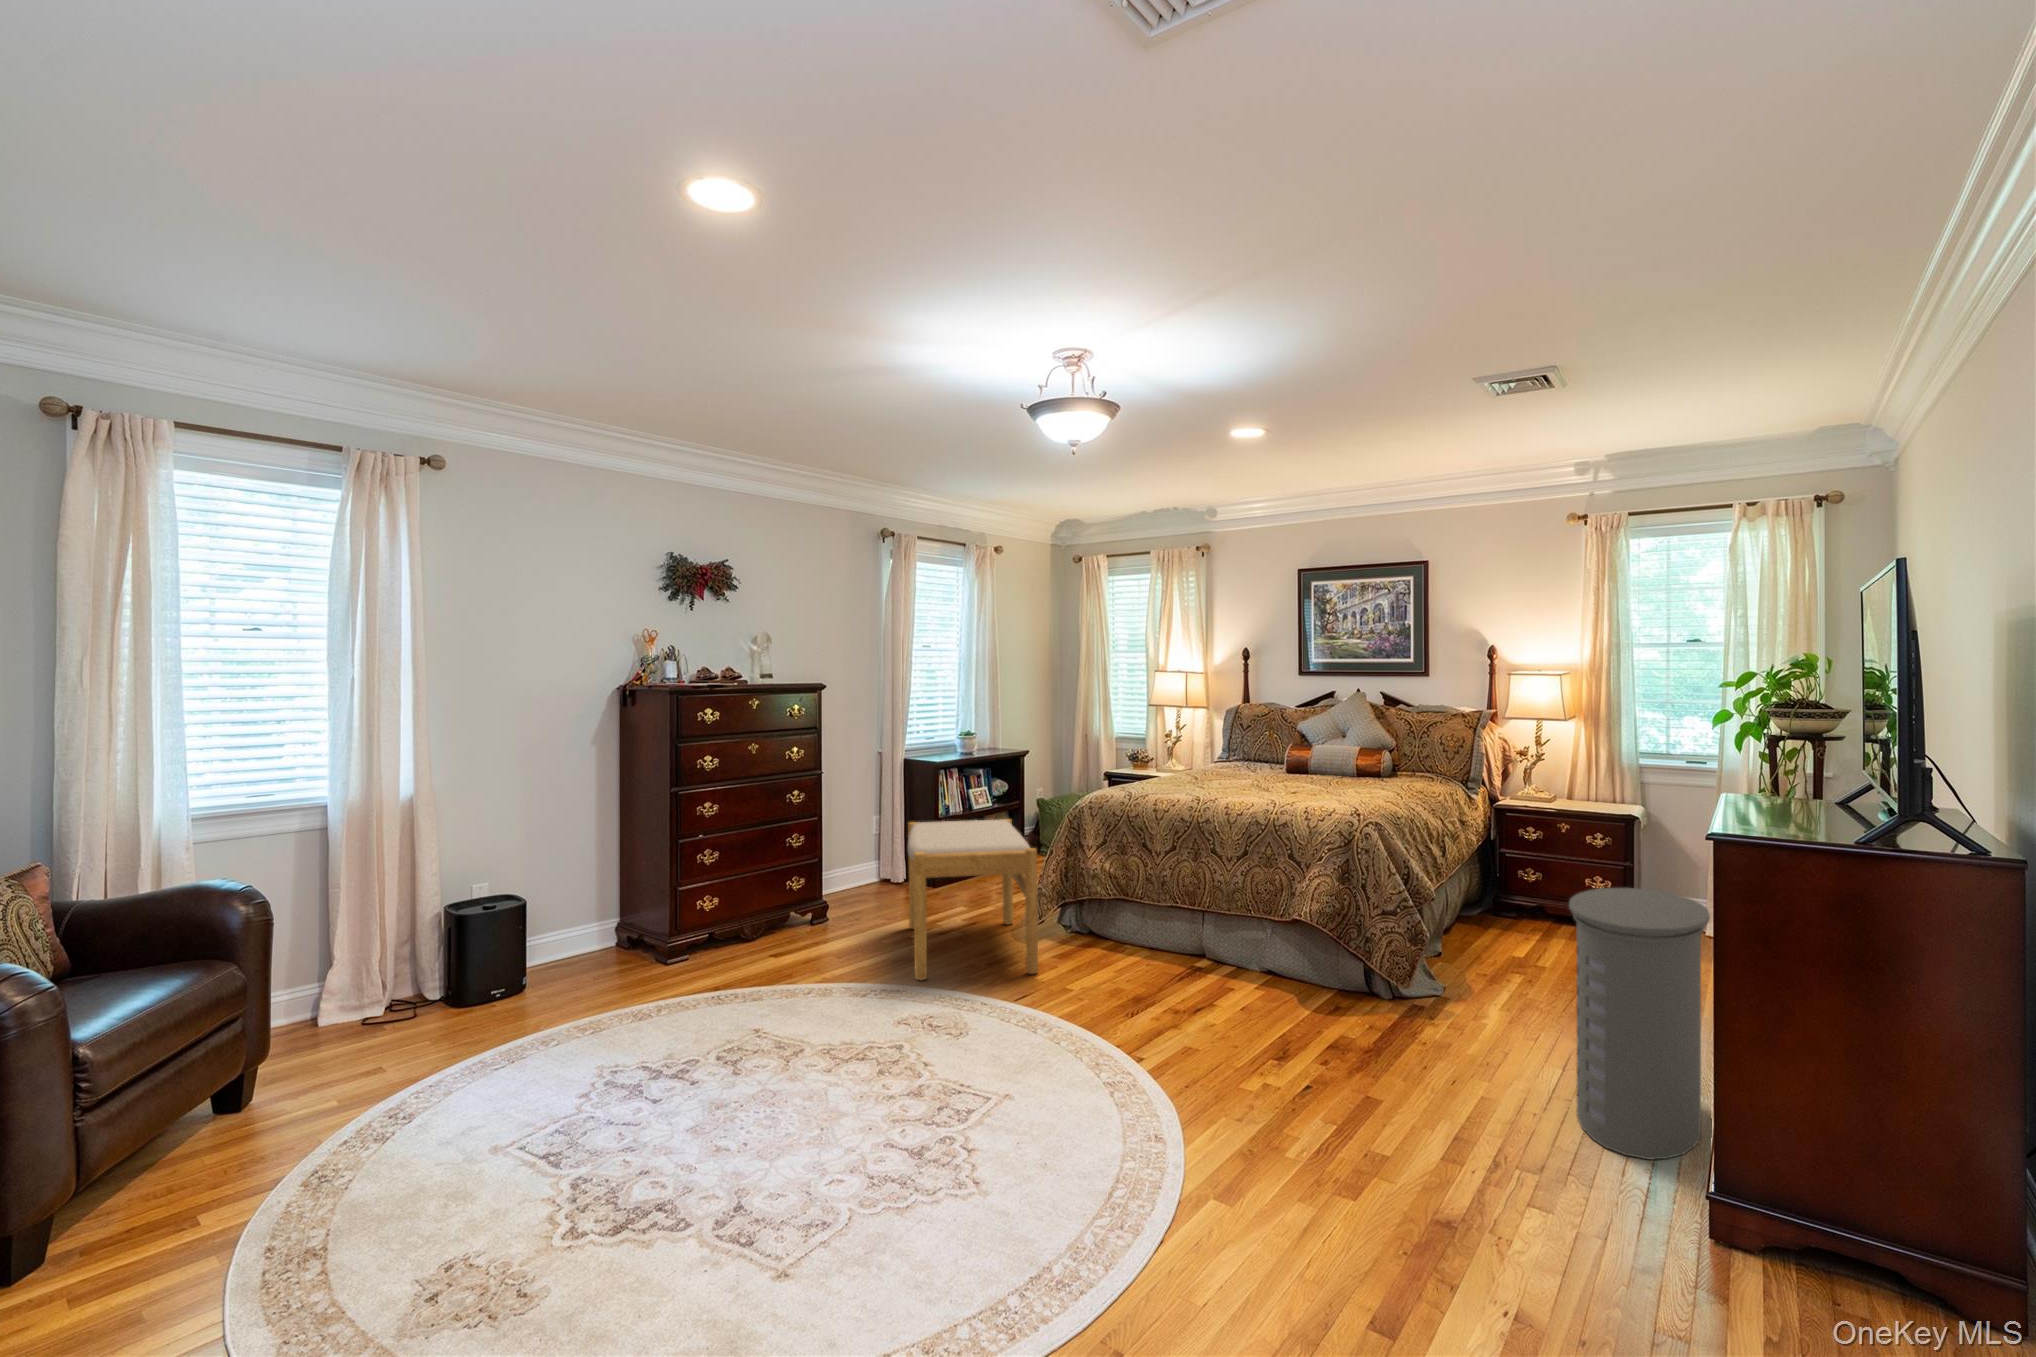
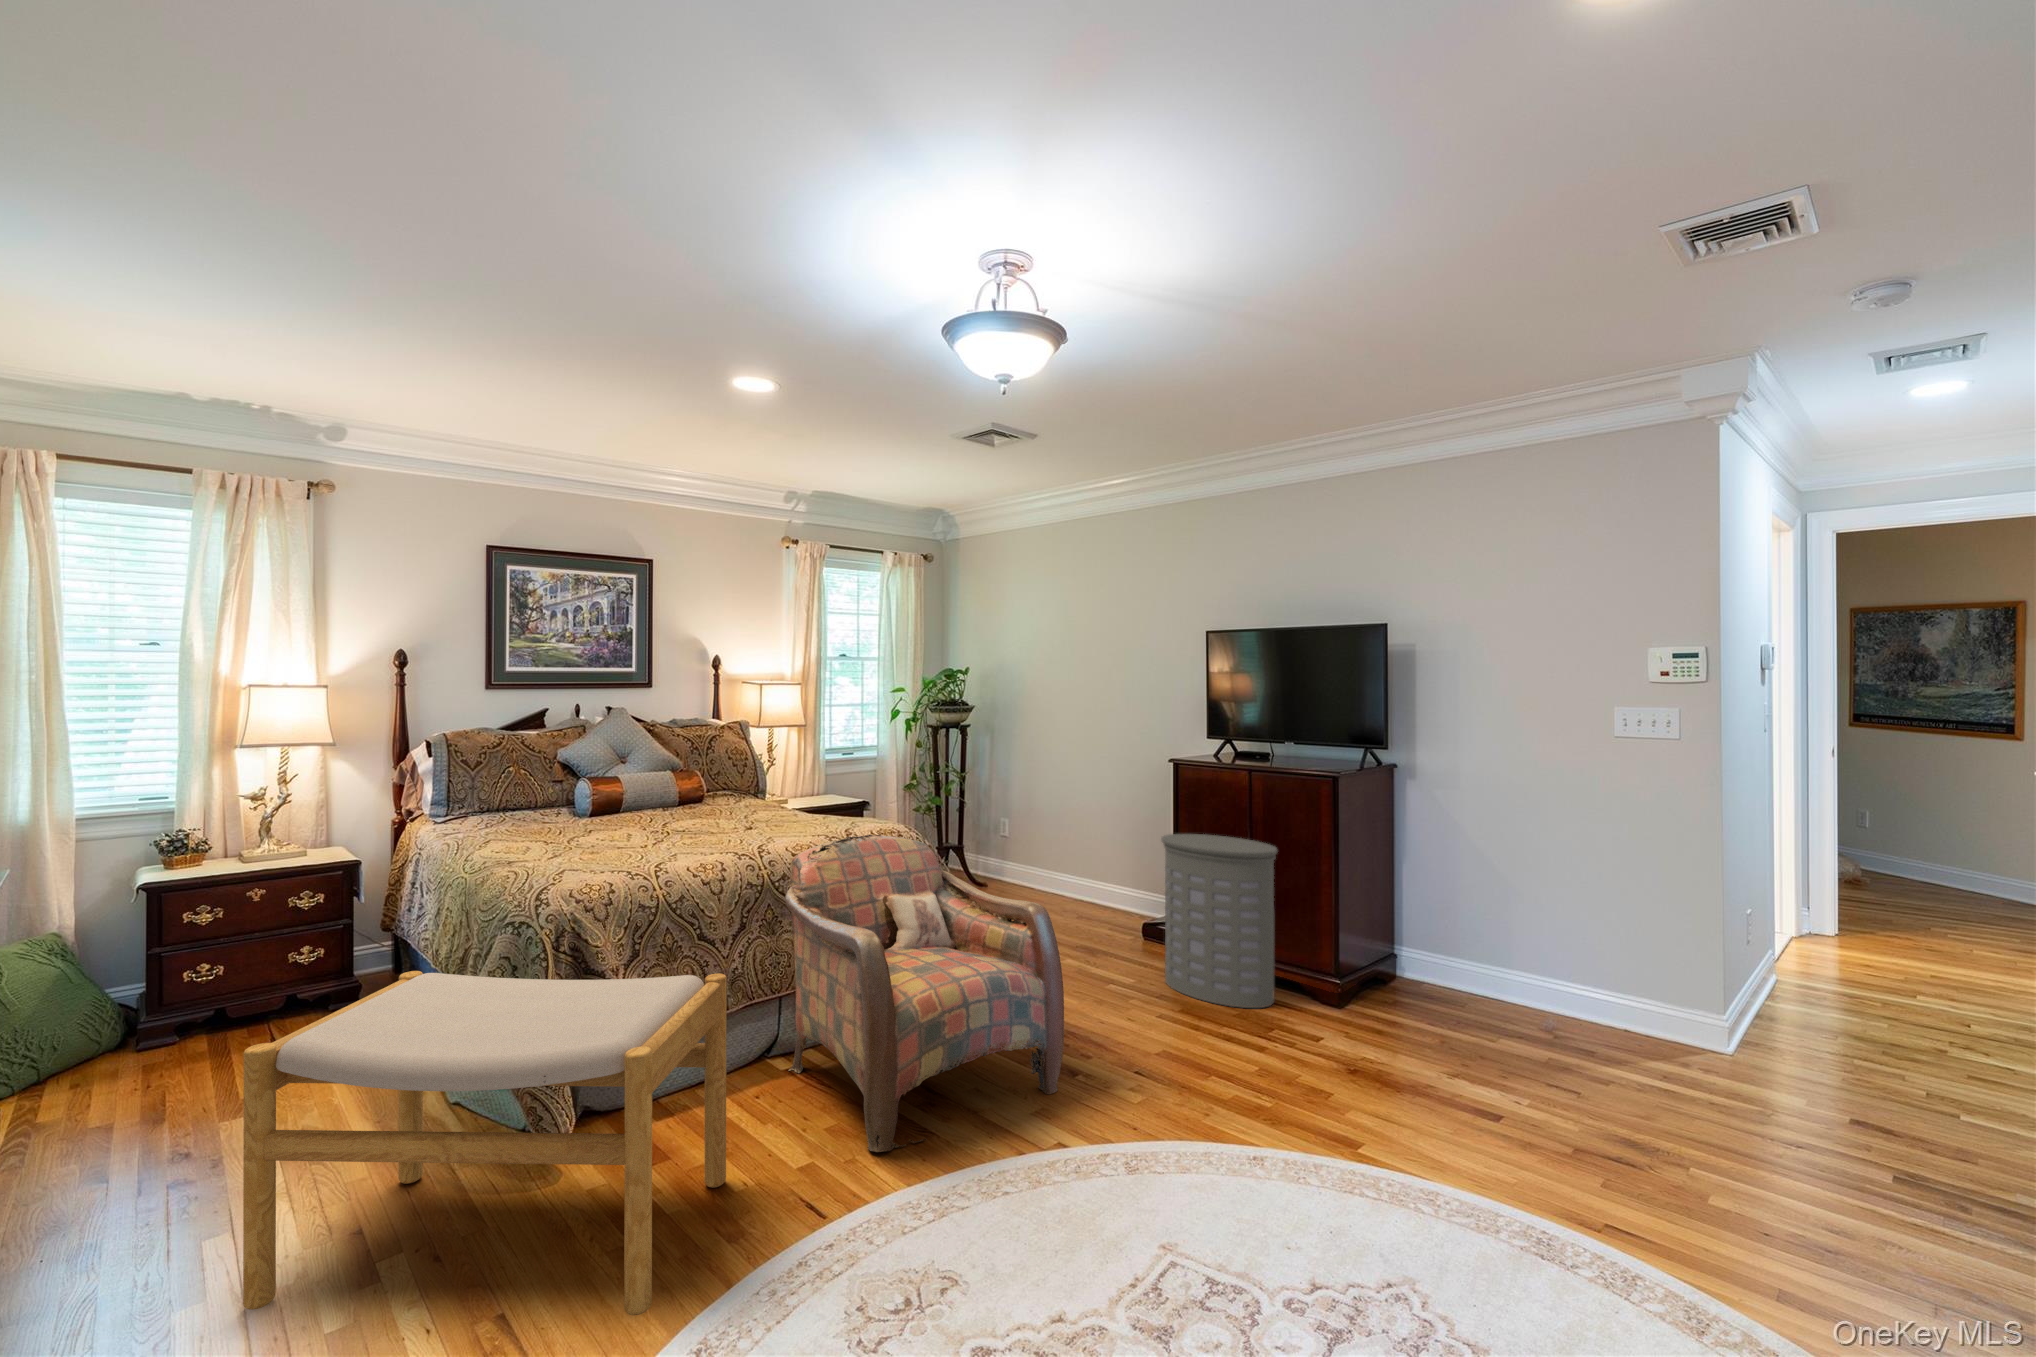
armchair: none [1080,800,1313,1047] -> present [785,835,1064,1152]

